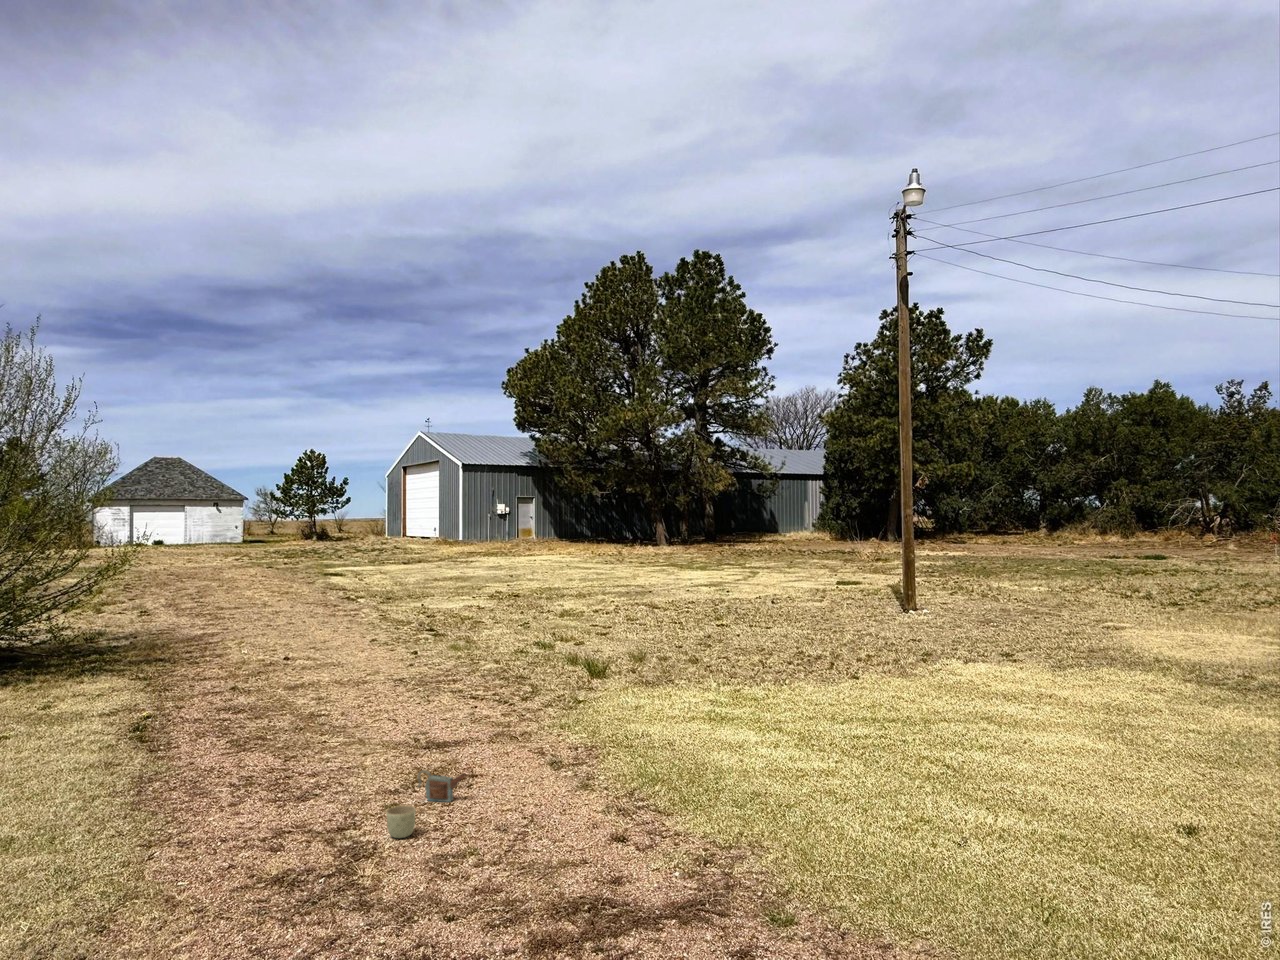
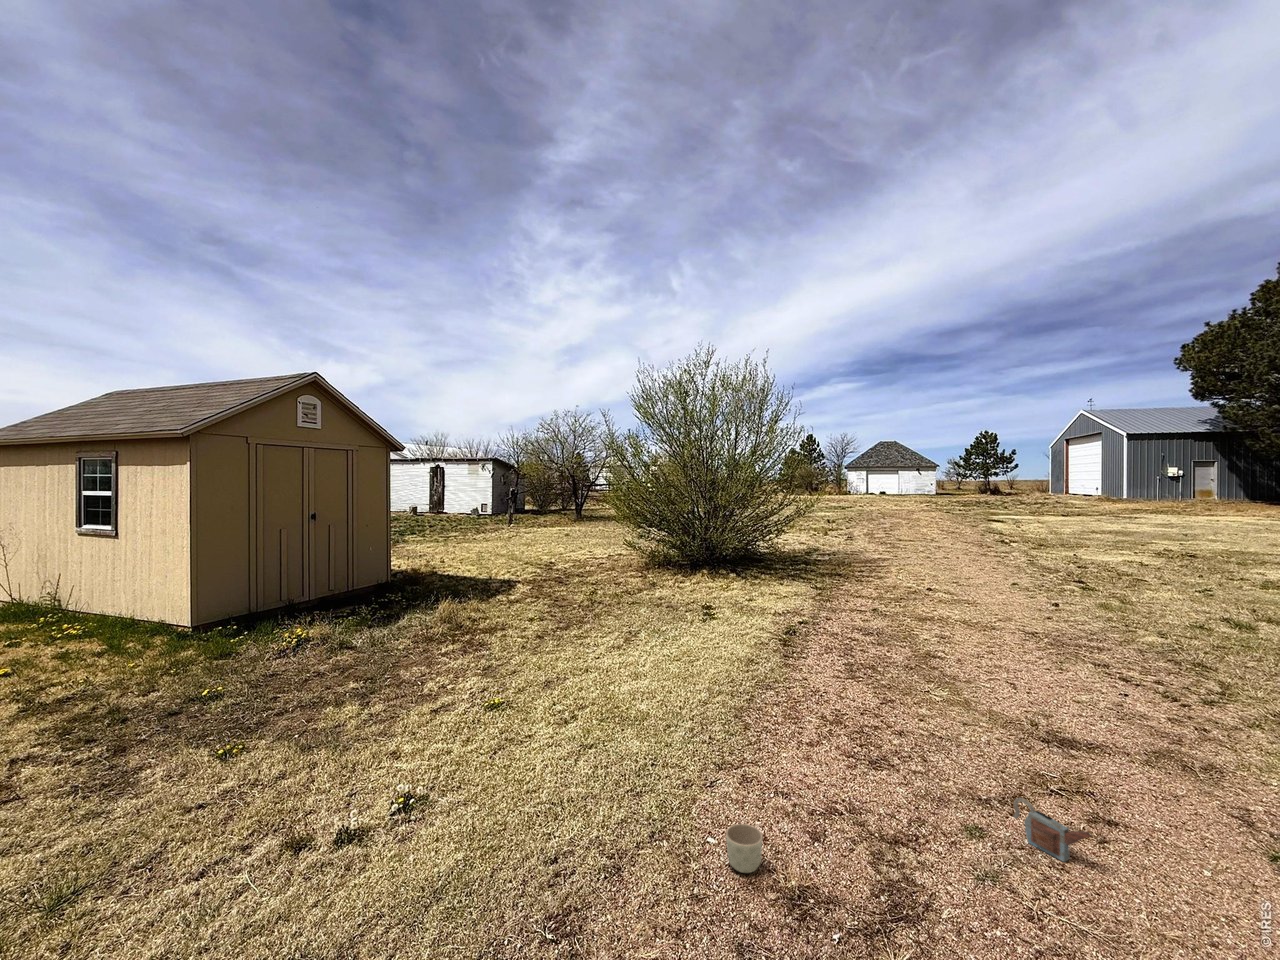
planter: present [386,805,416,838] -> present [726,824,763,873]

